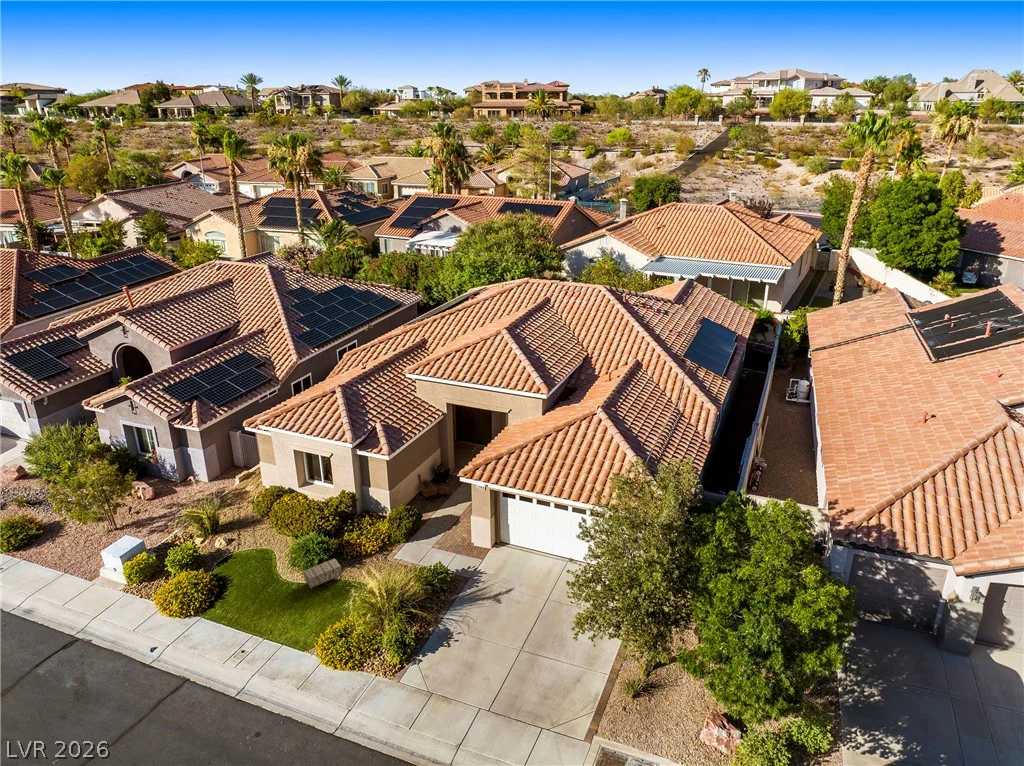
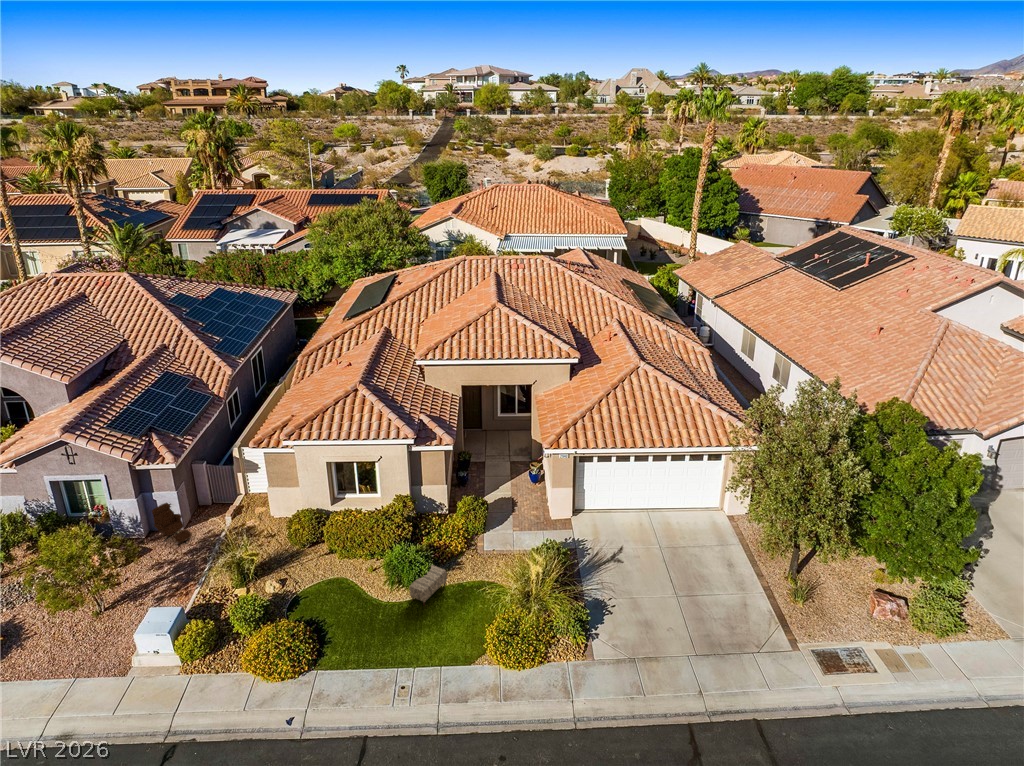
lounge chair: present [418,474,449,500] -> present [152,503,192,545]

